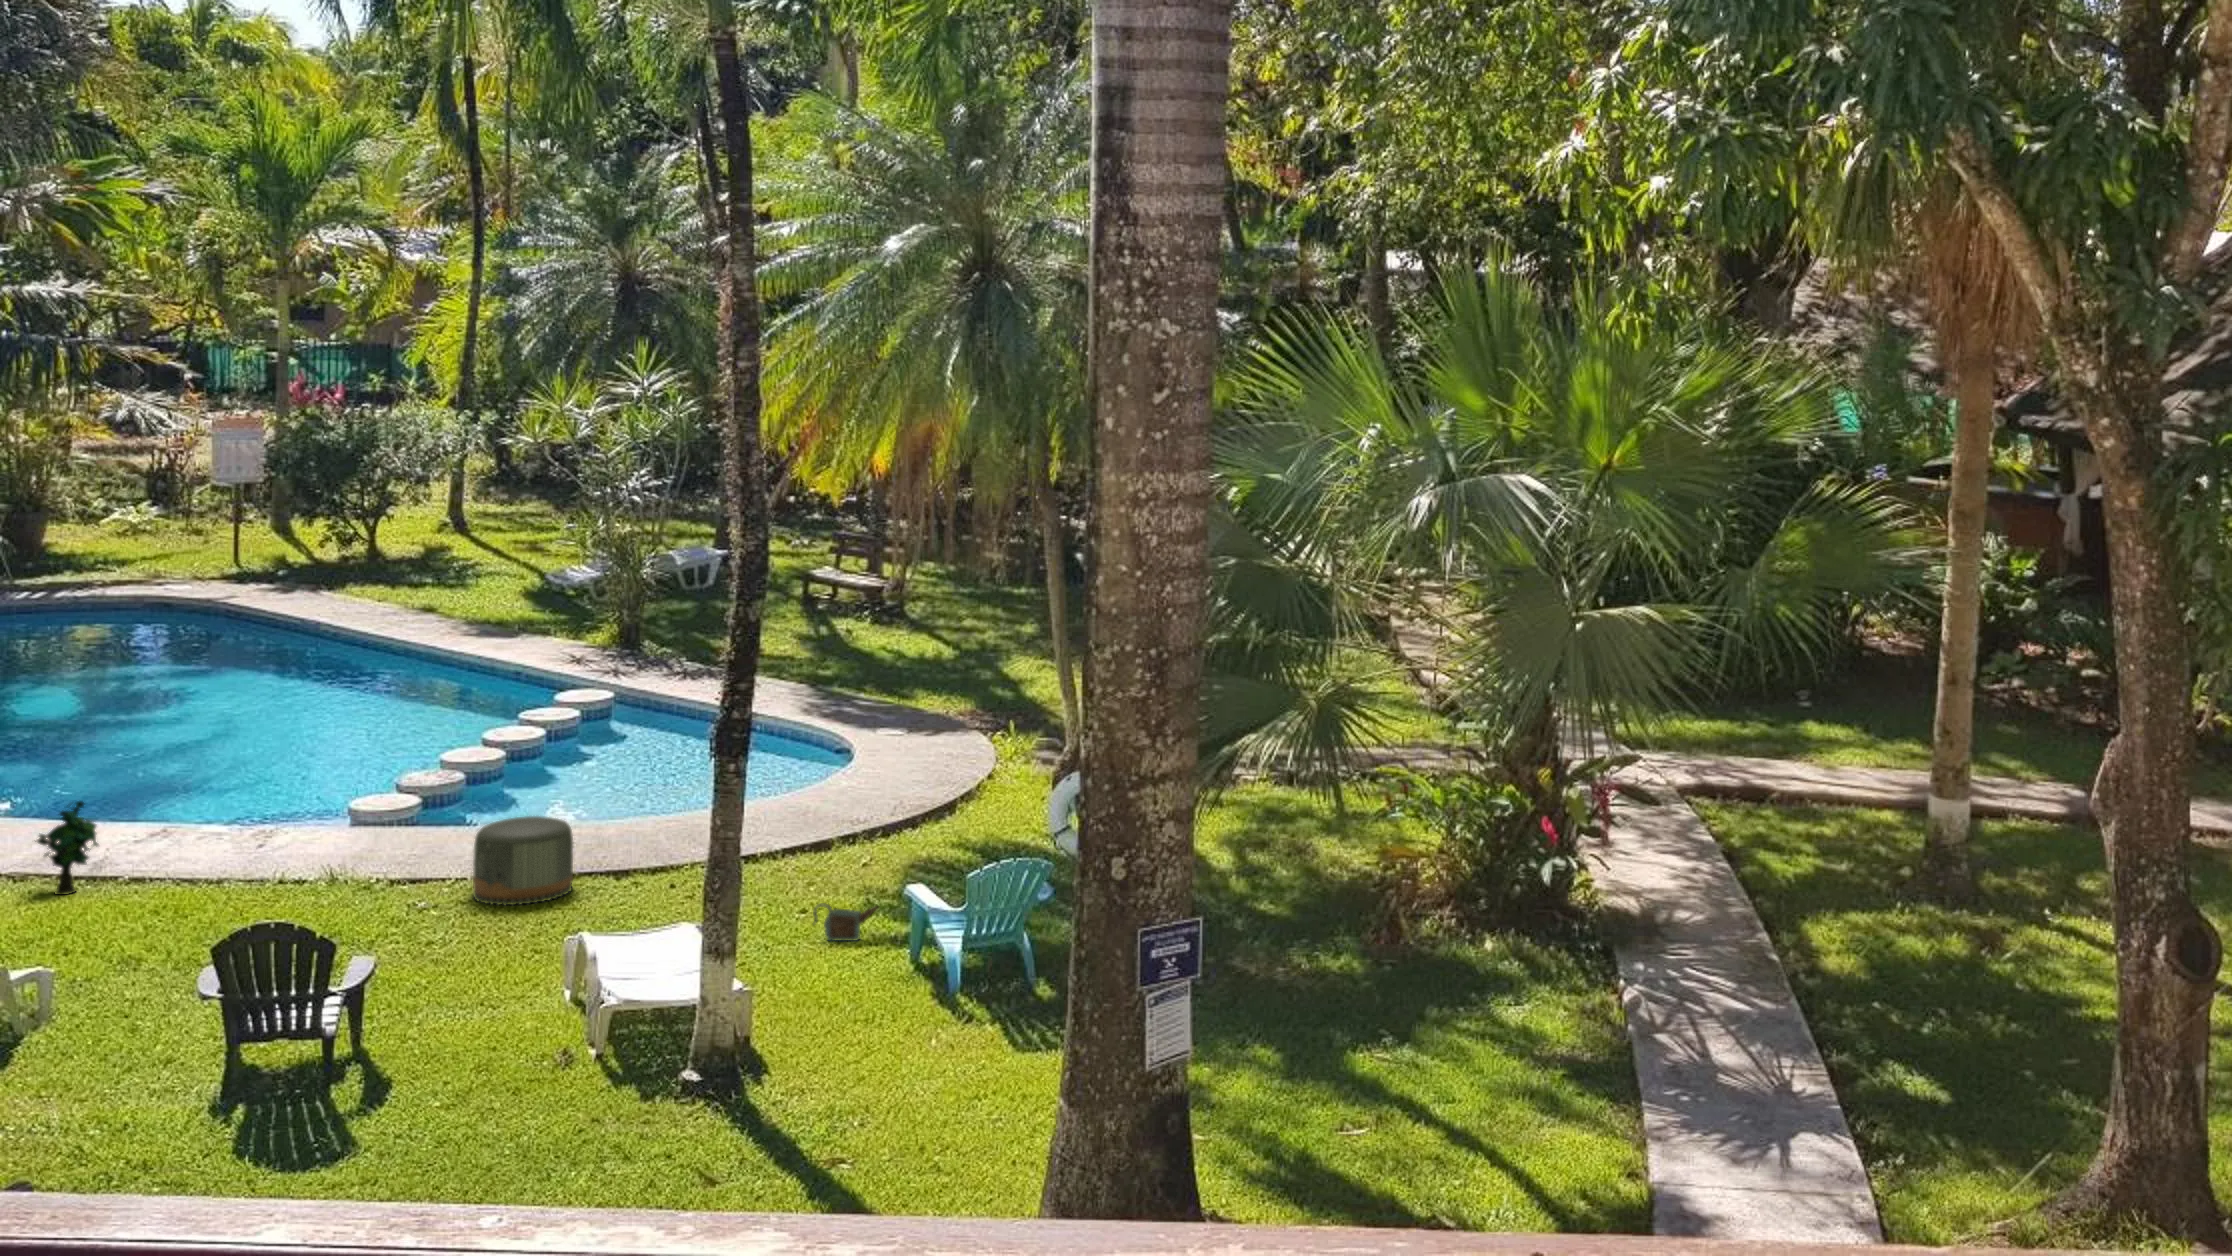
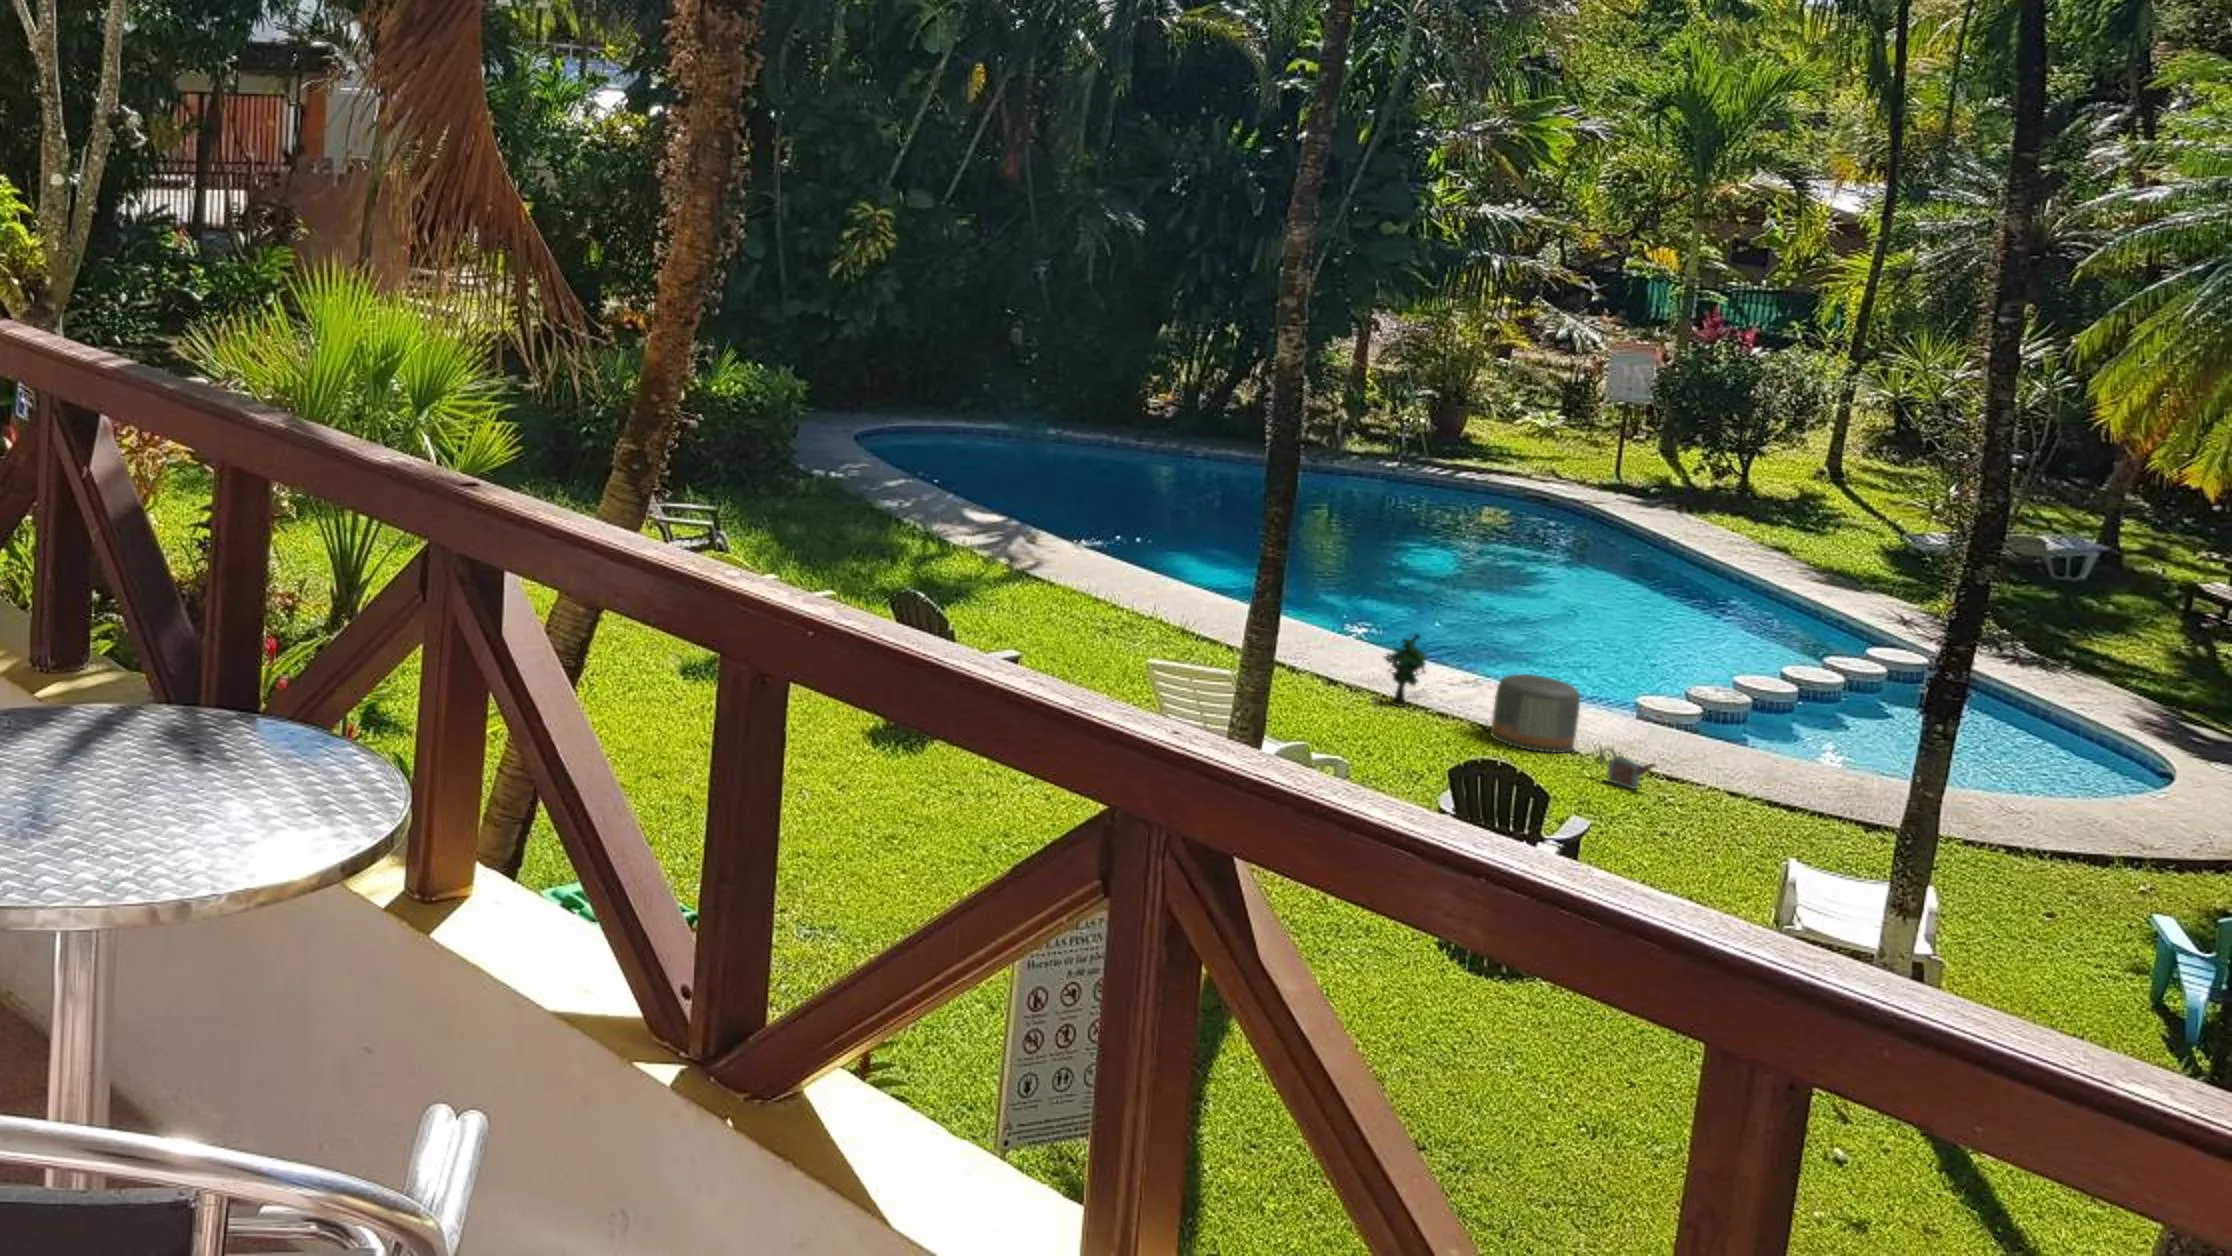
pouf: present [473,816,573,905] -> present [1491,674,1580,753]
watering can: present [813,903,878,941] -> present [1600,748,1656,789]

